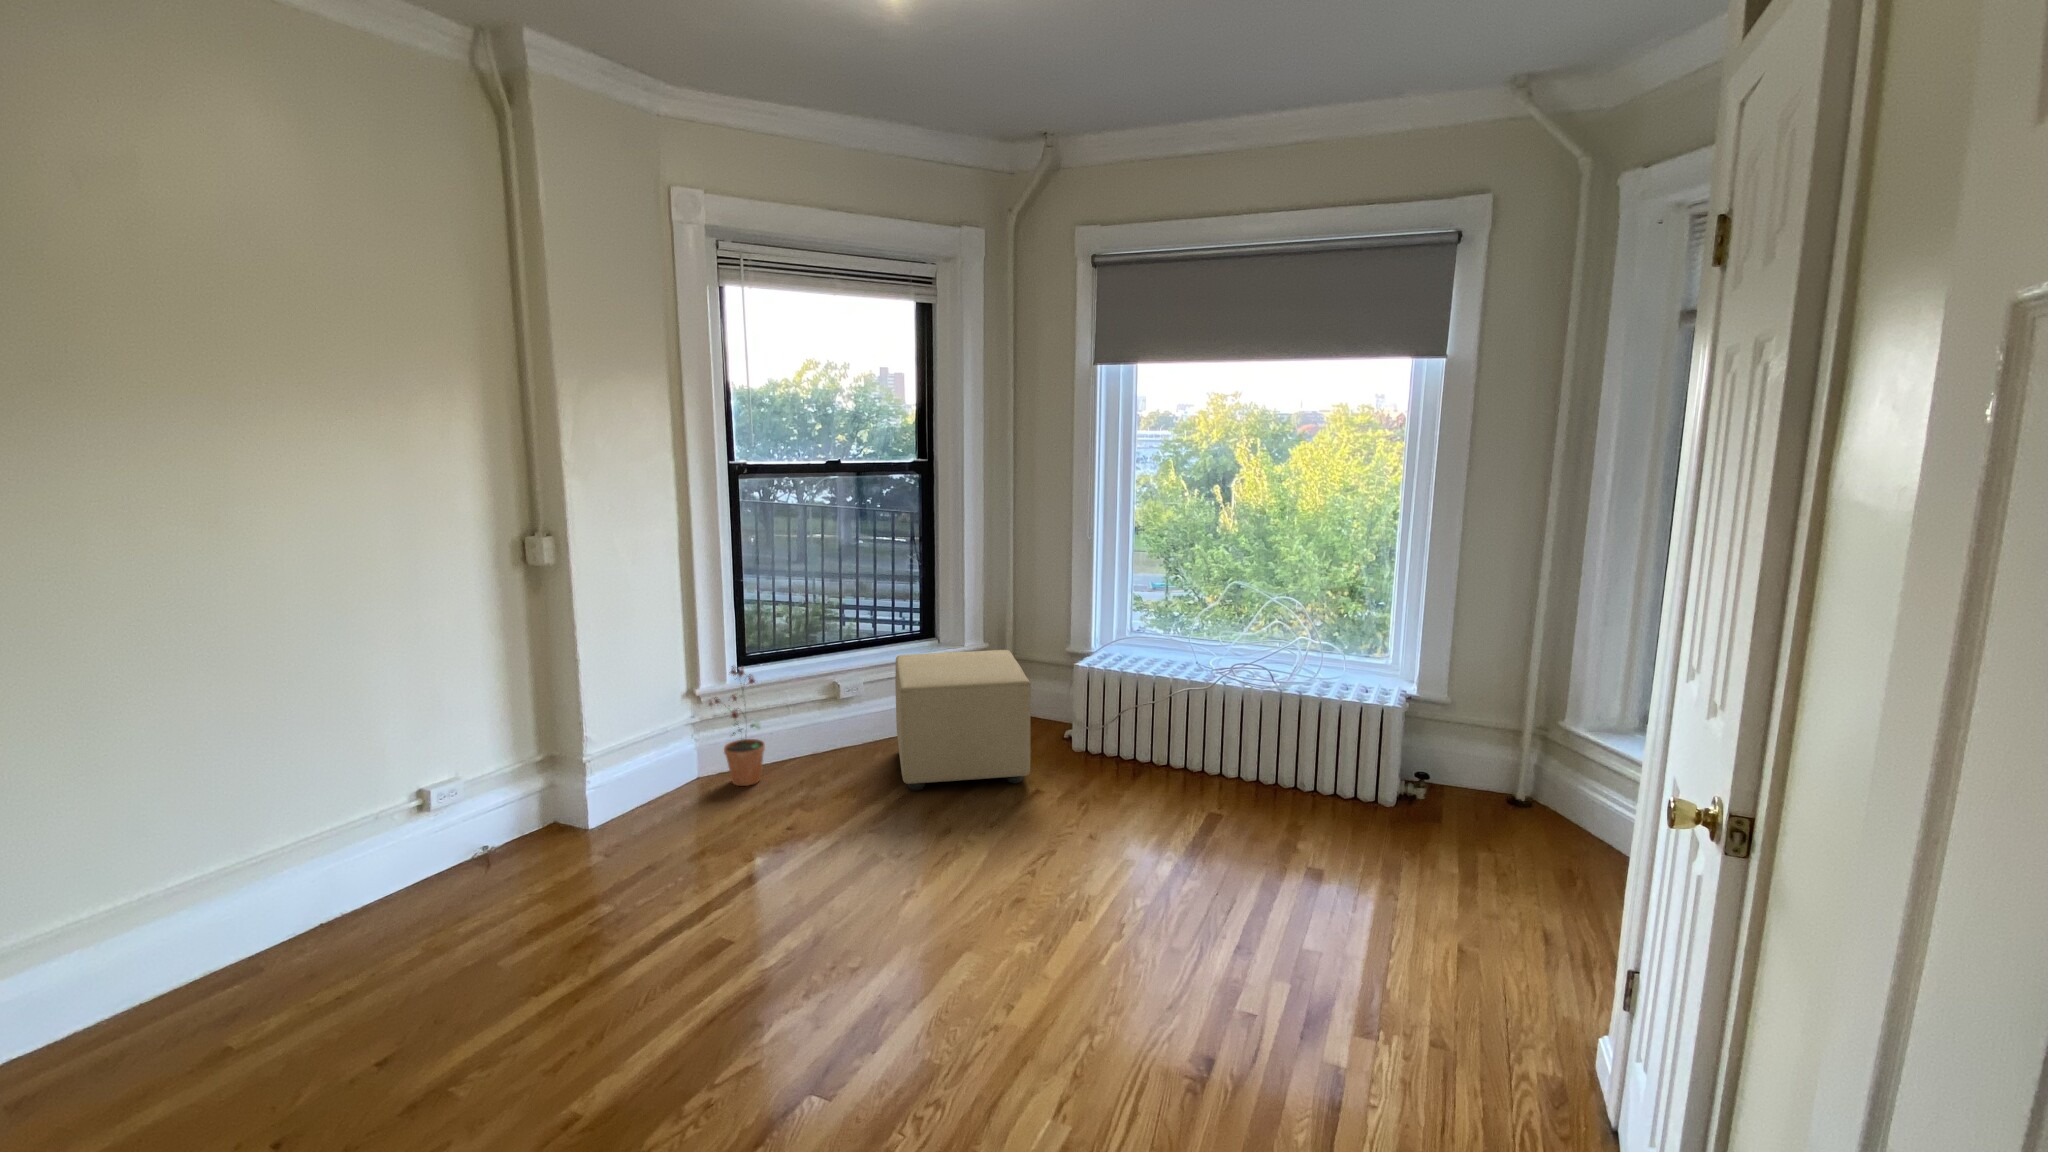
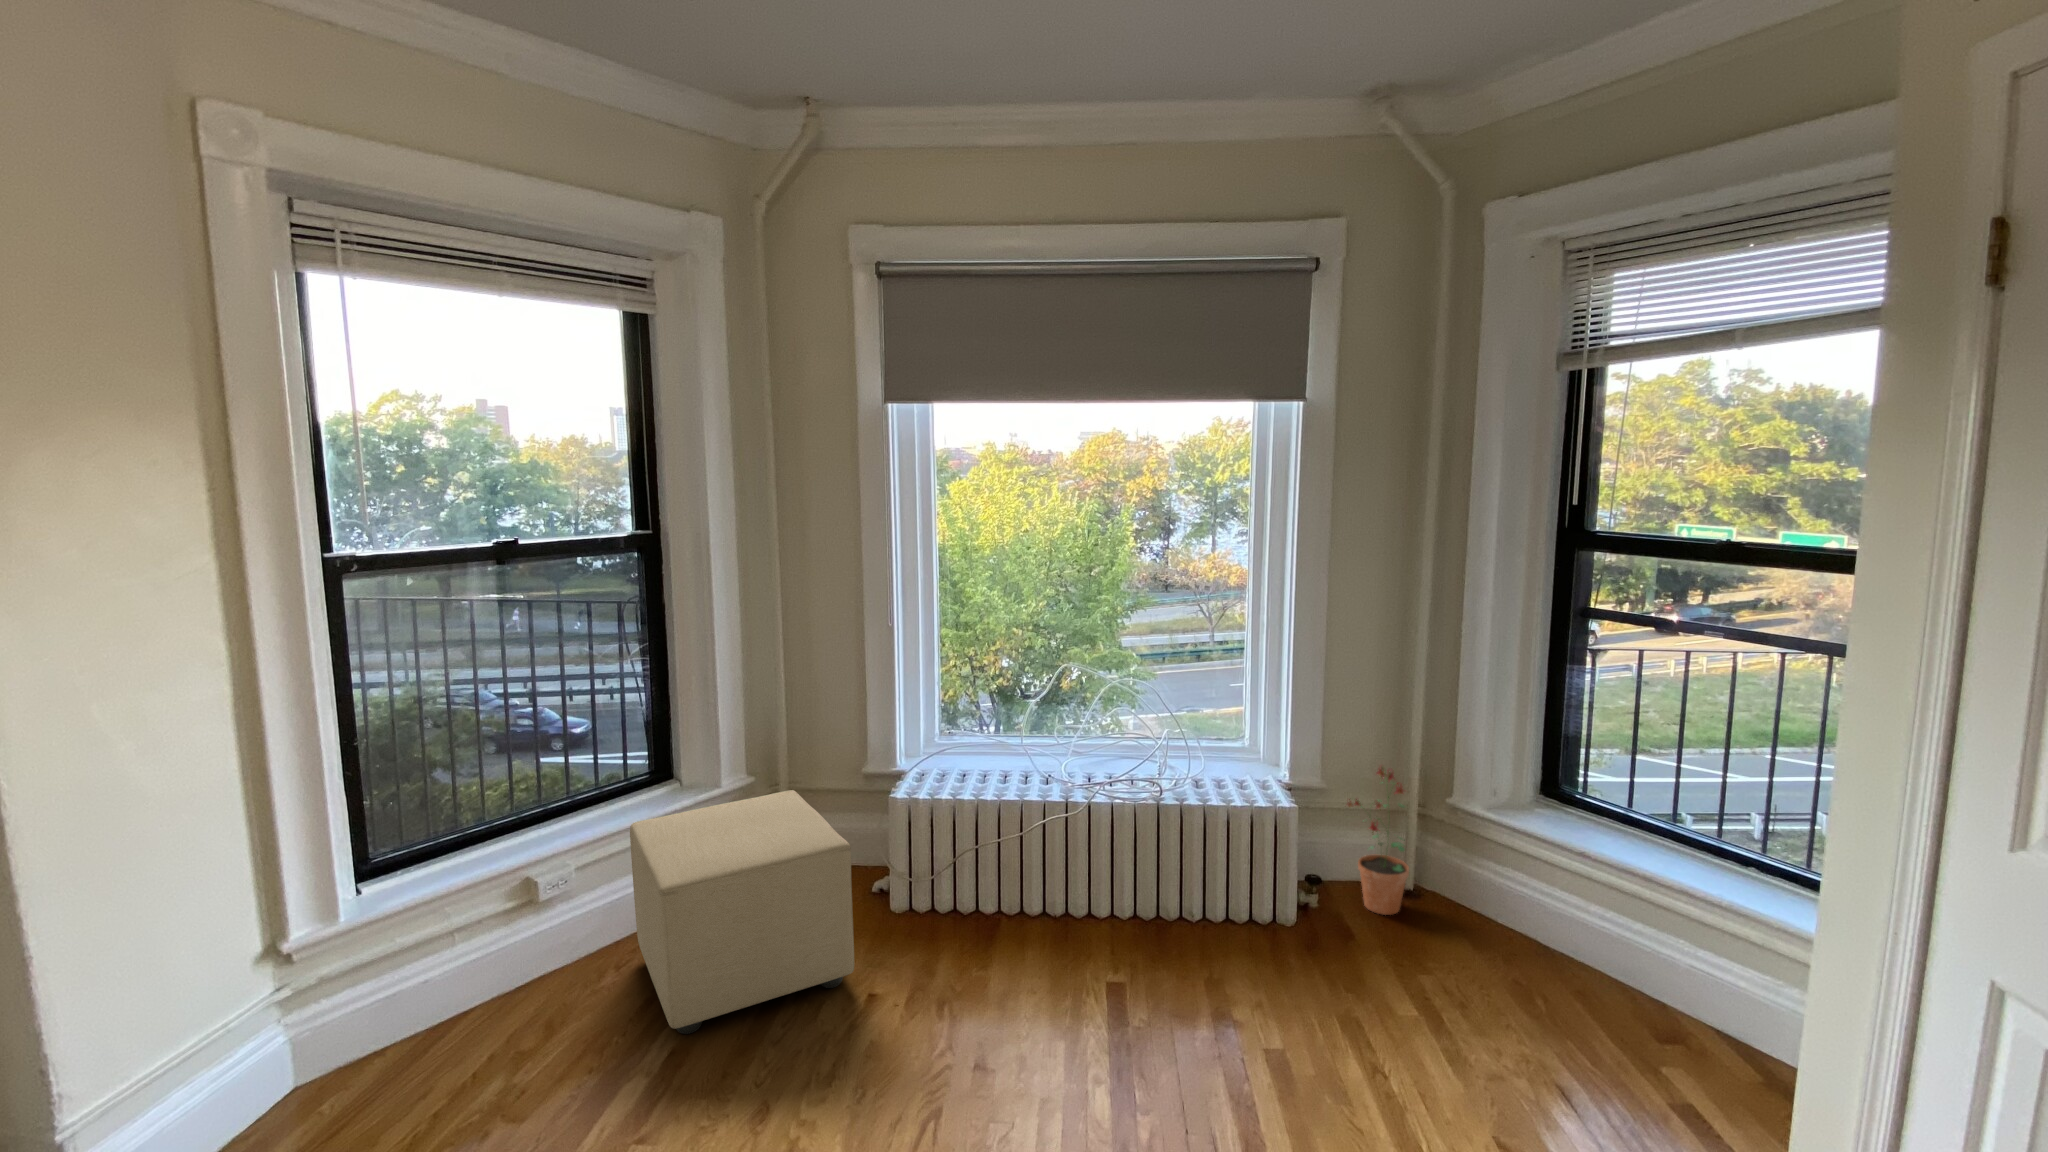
potted plant: present [709,666,765,786] -> present [1347,766,1409,915]

